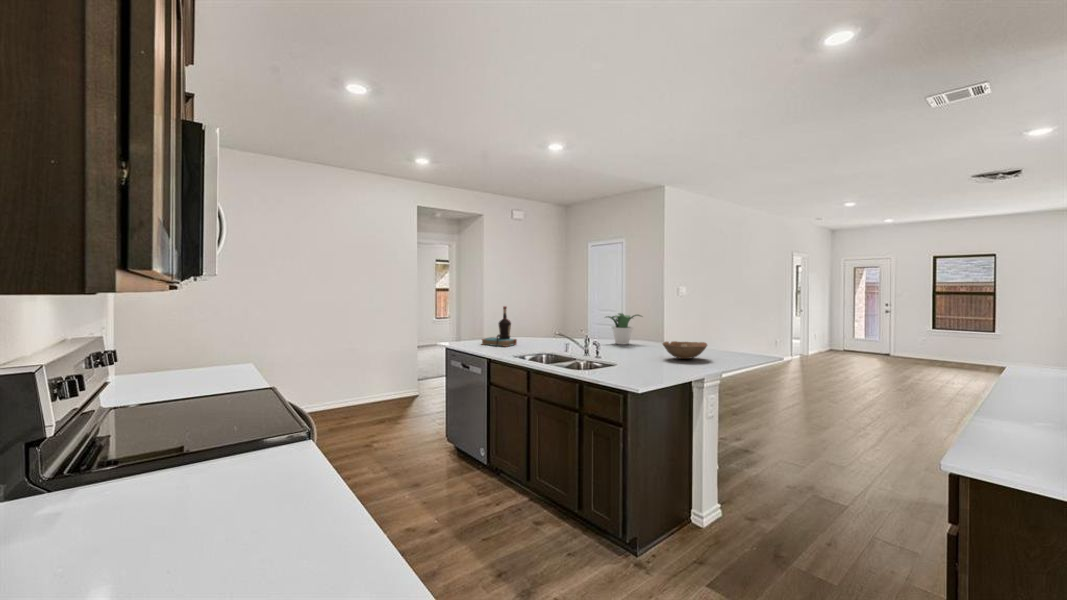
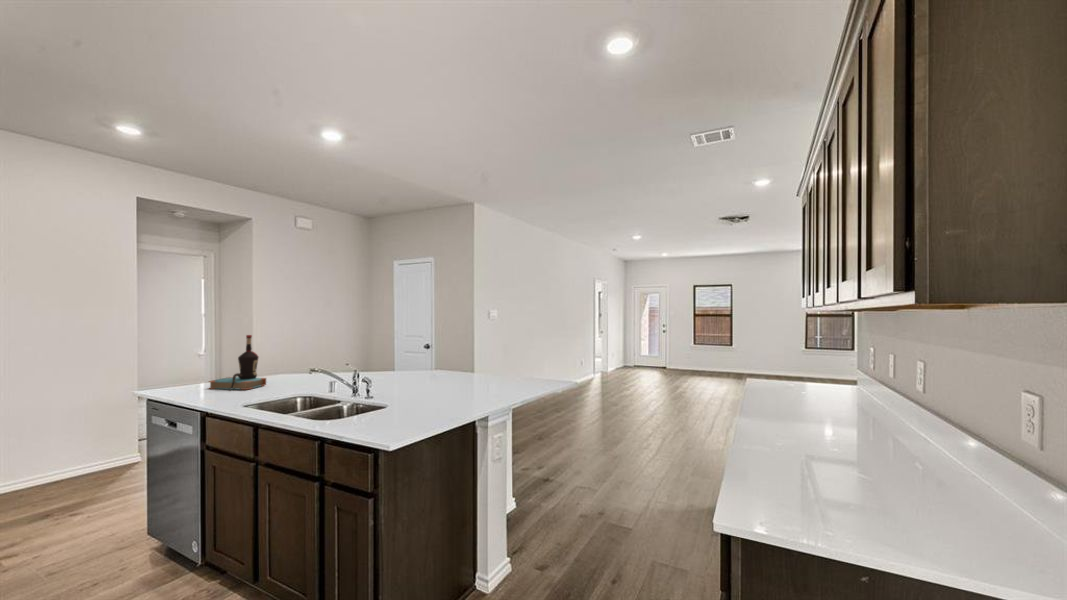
potted plant: present [606,313,641,344] -> none [389,340,436,377]
bowl: present [663,341,707,359] -> none [447,371,497,392]

